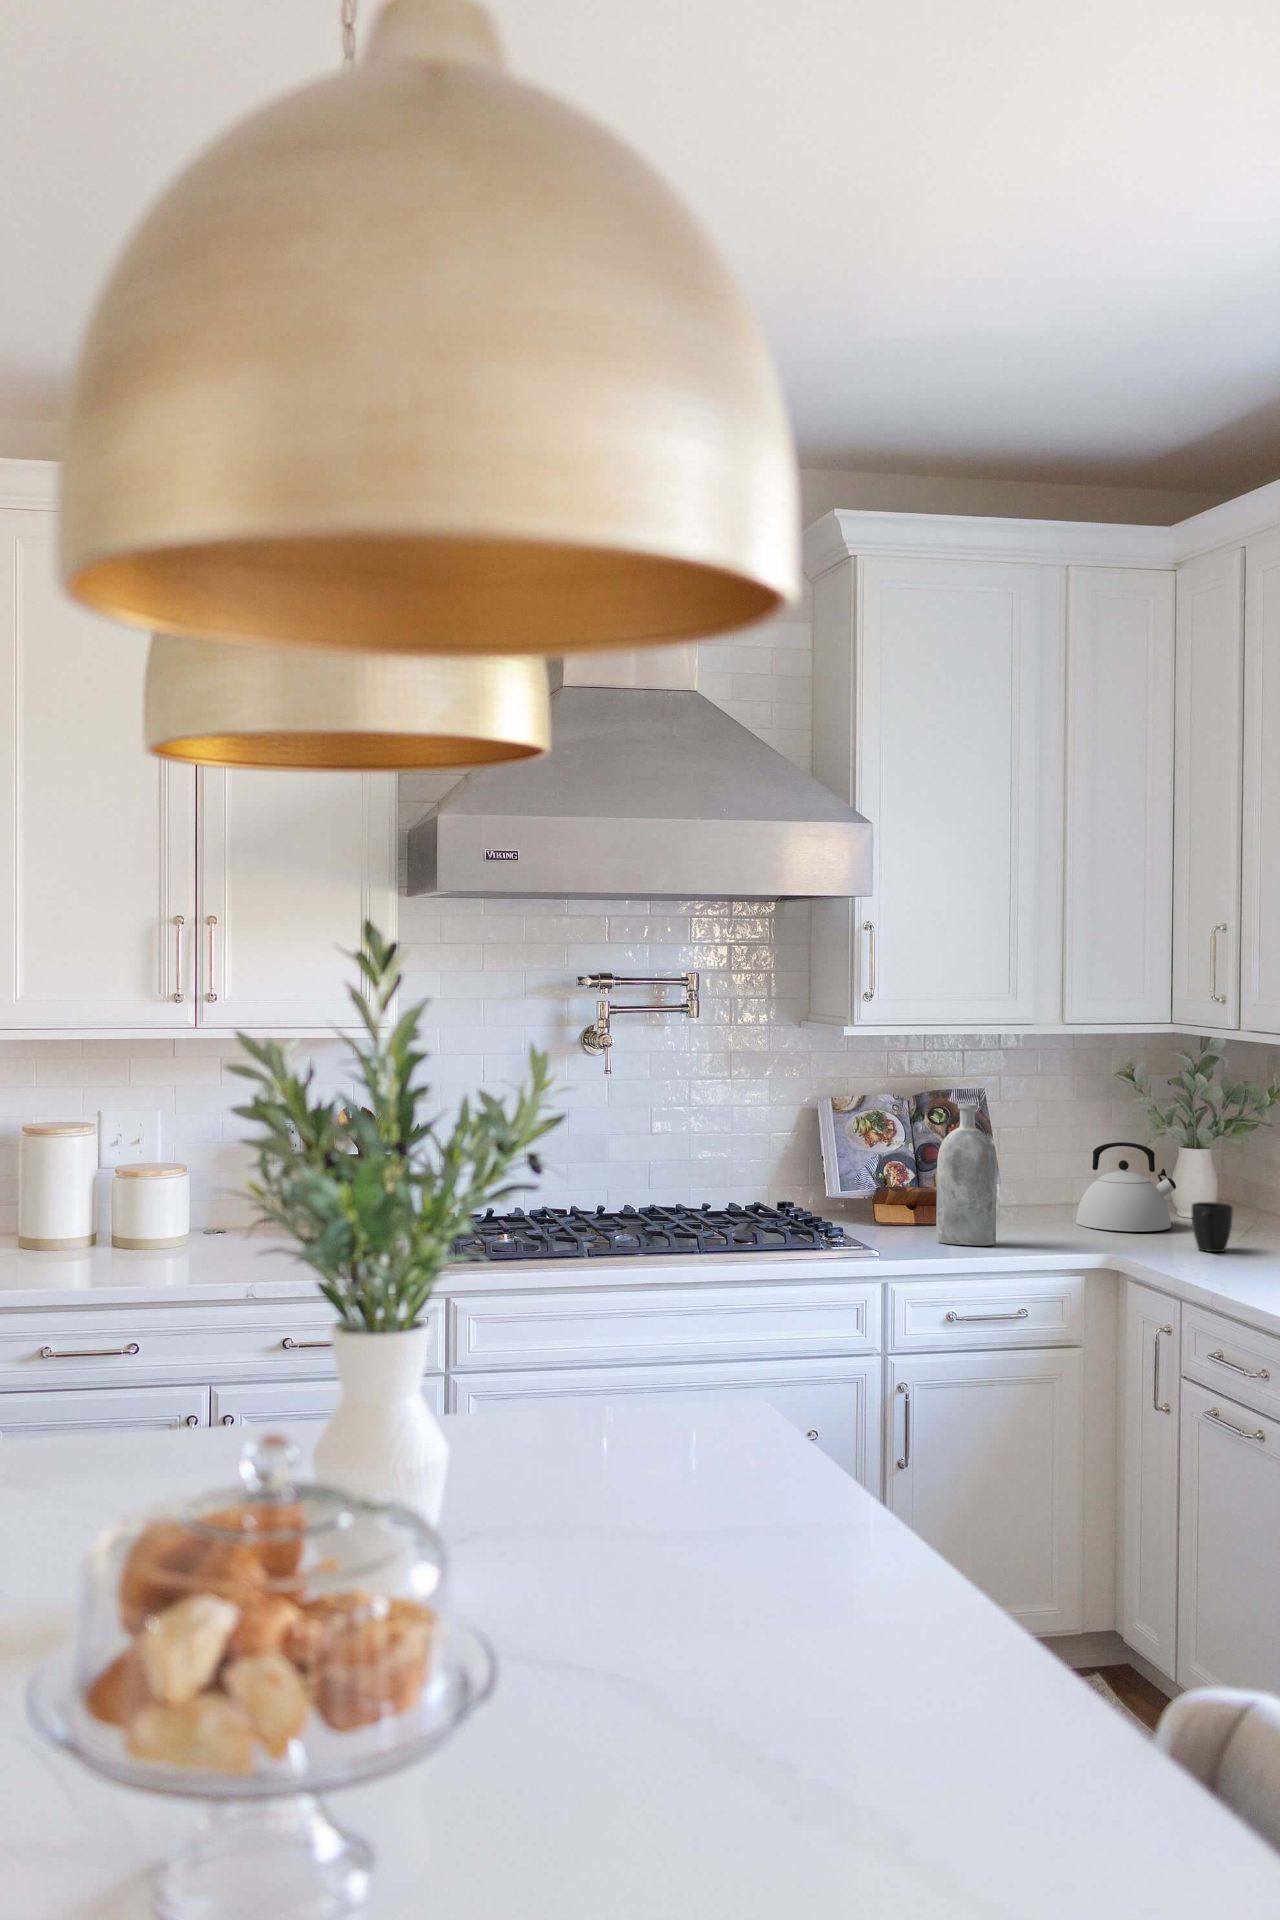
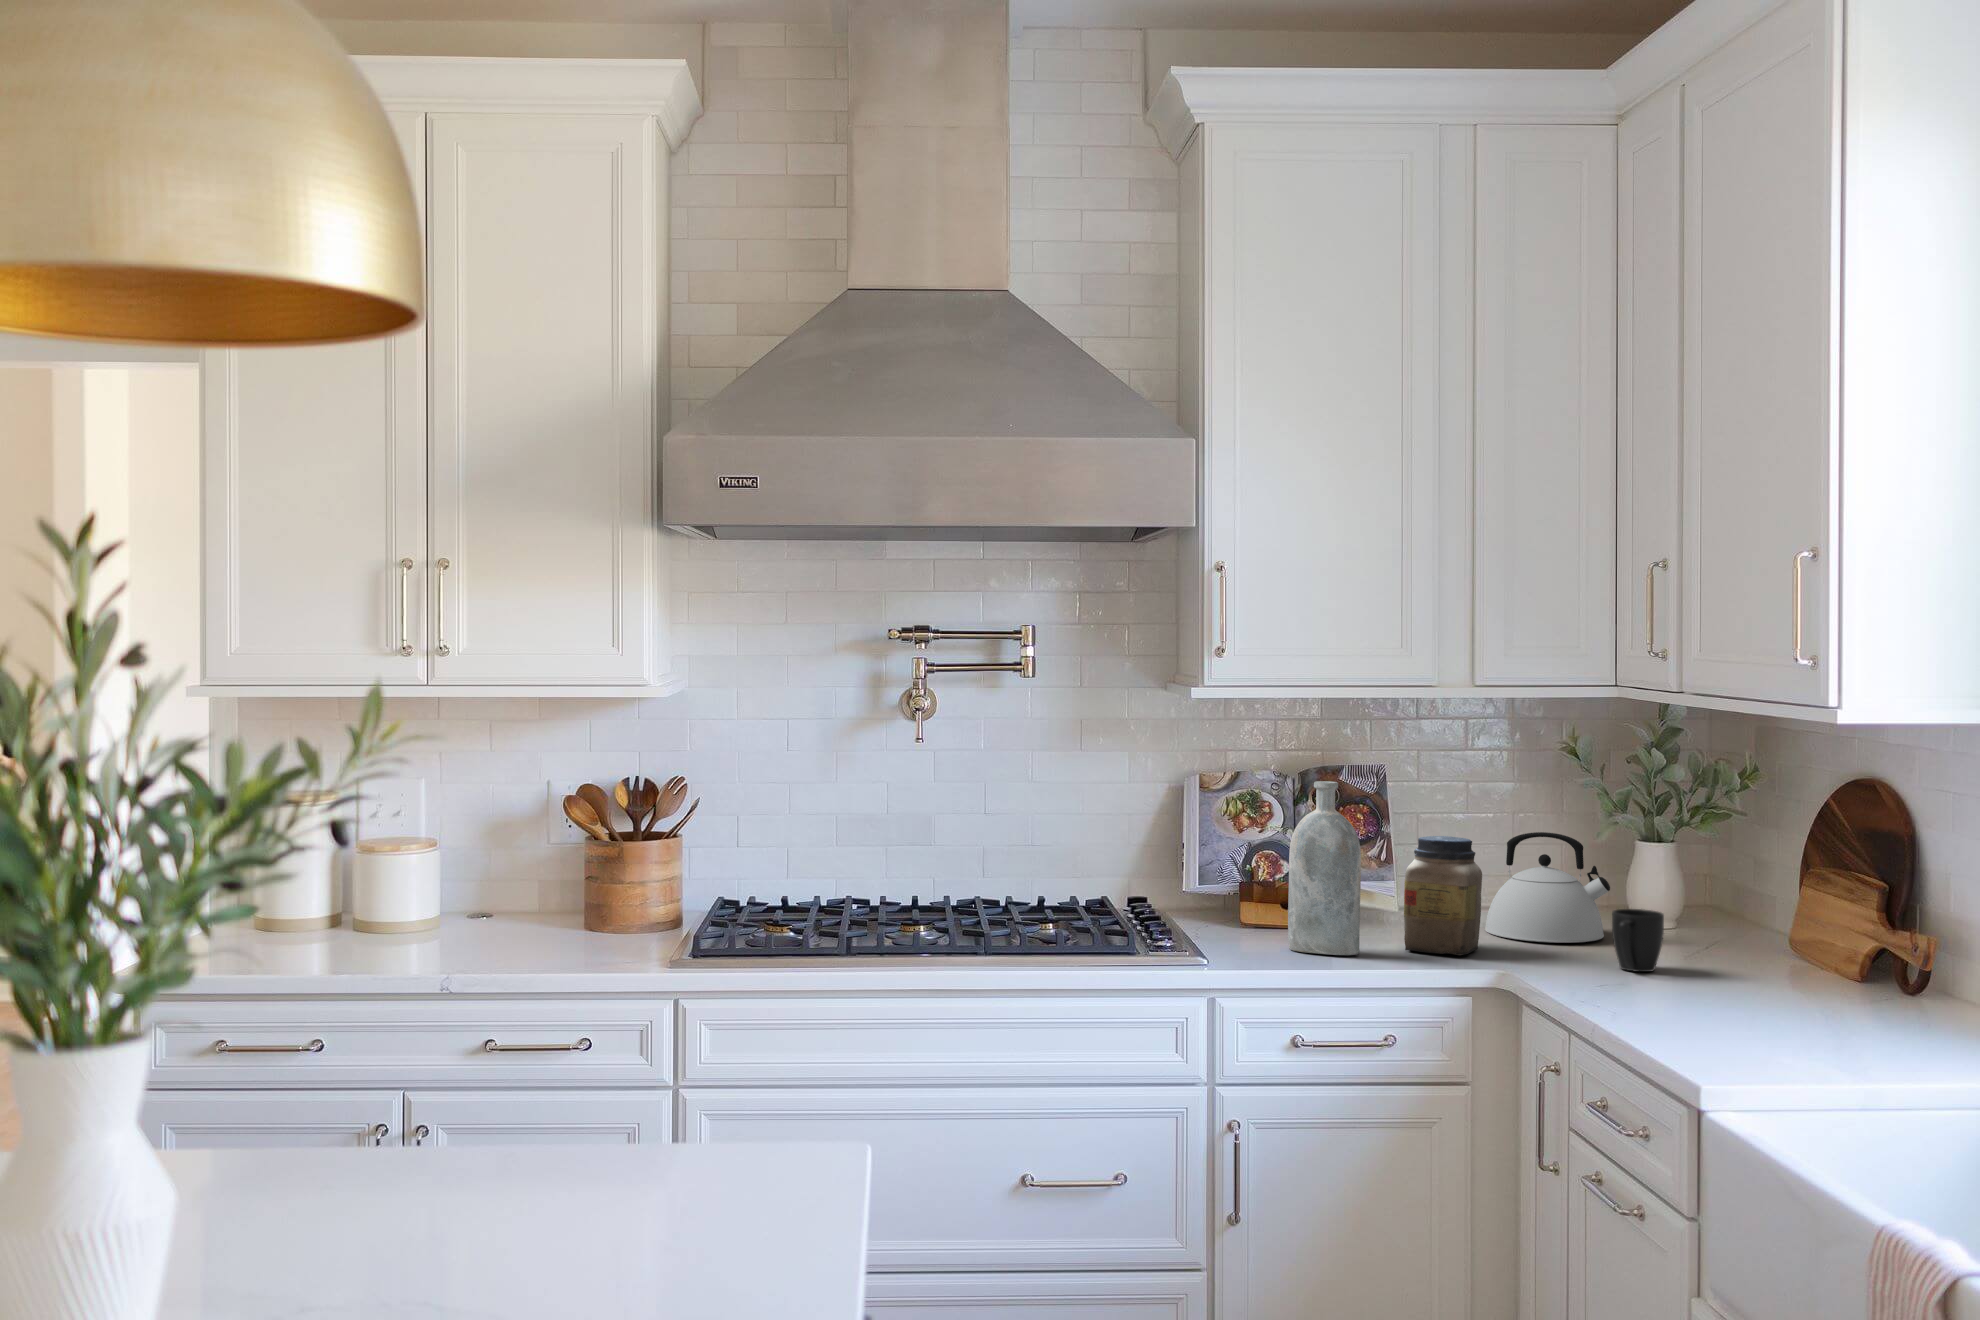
jar: none [1027,1147,1086,1243] -> present [1404,836,1482,955]

